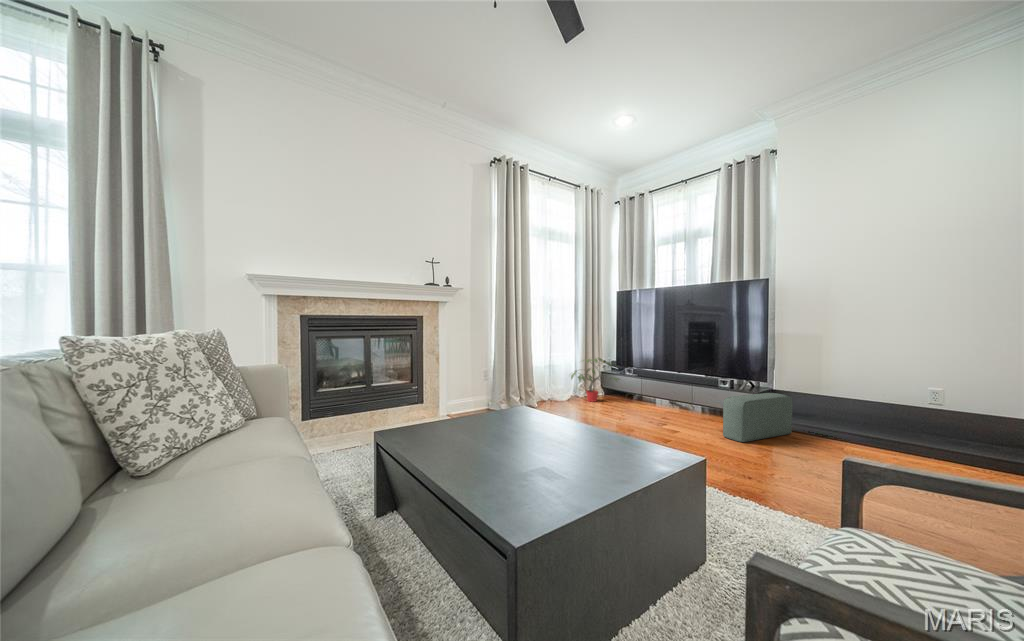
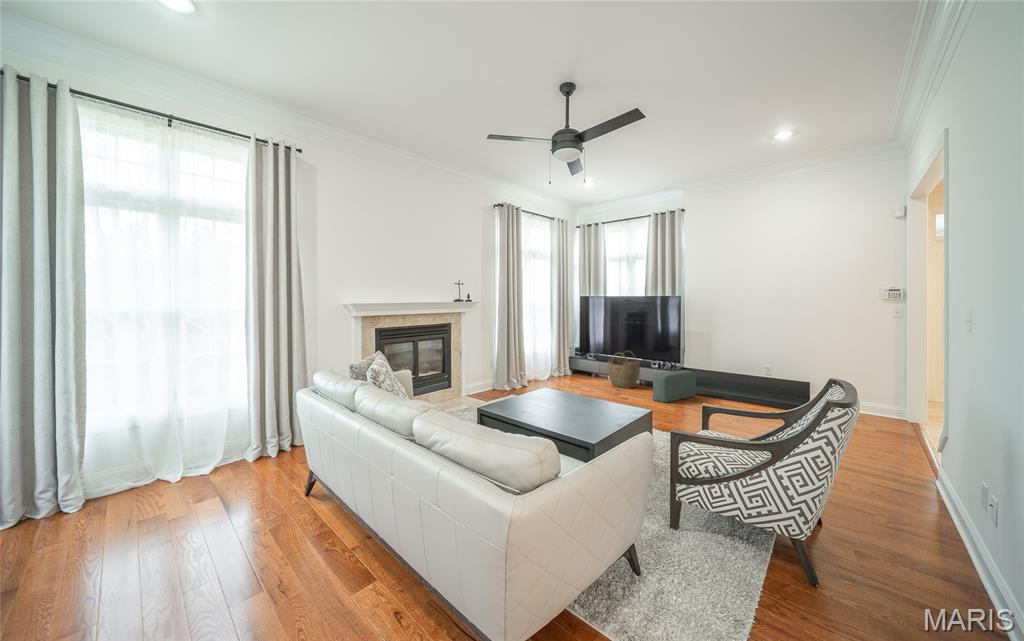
potted plant: present [571,358,619,402] -> none [547,348,585,380]
woven basket: none [655,363,703,417] -> present [608,353,640,388]

